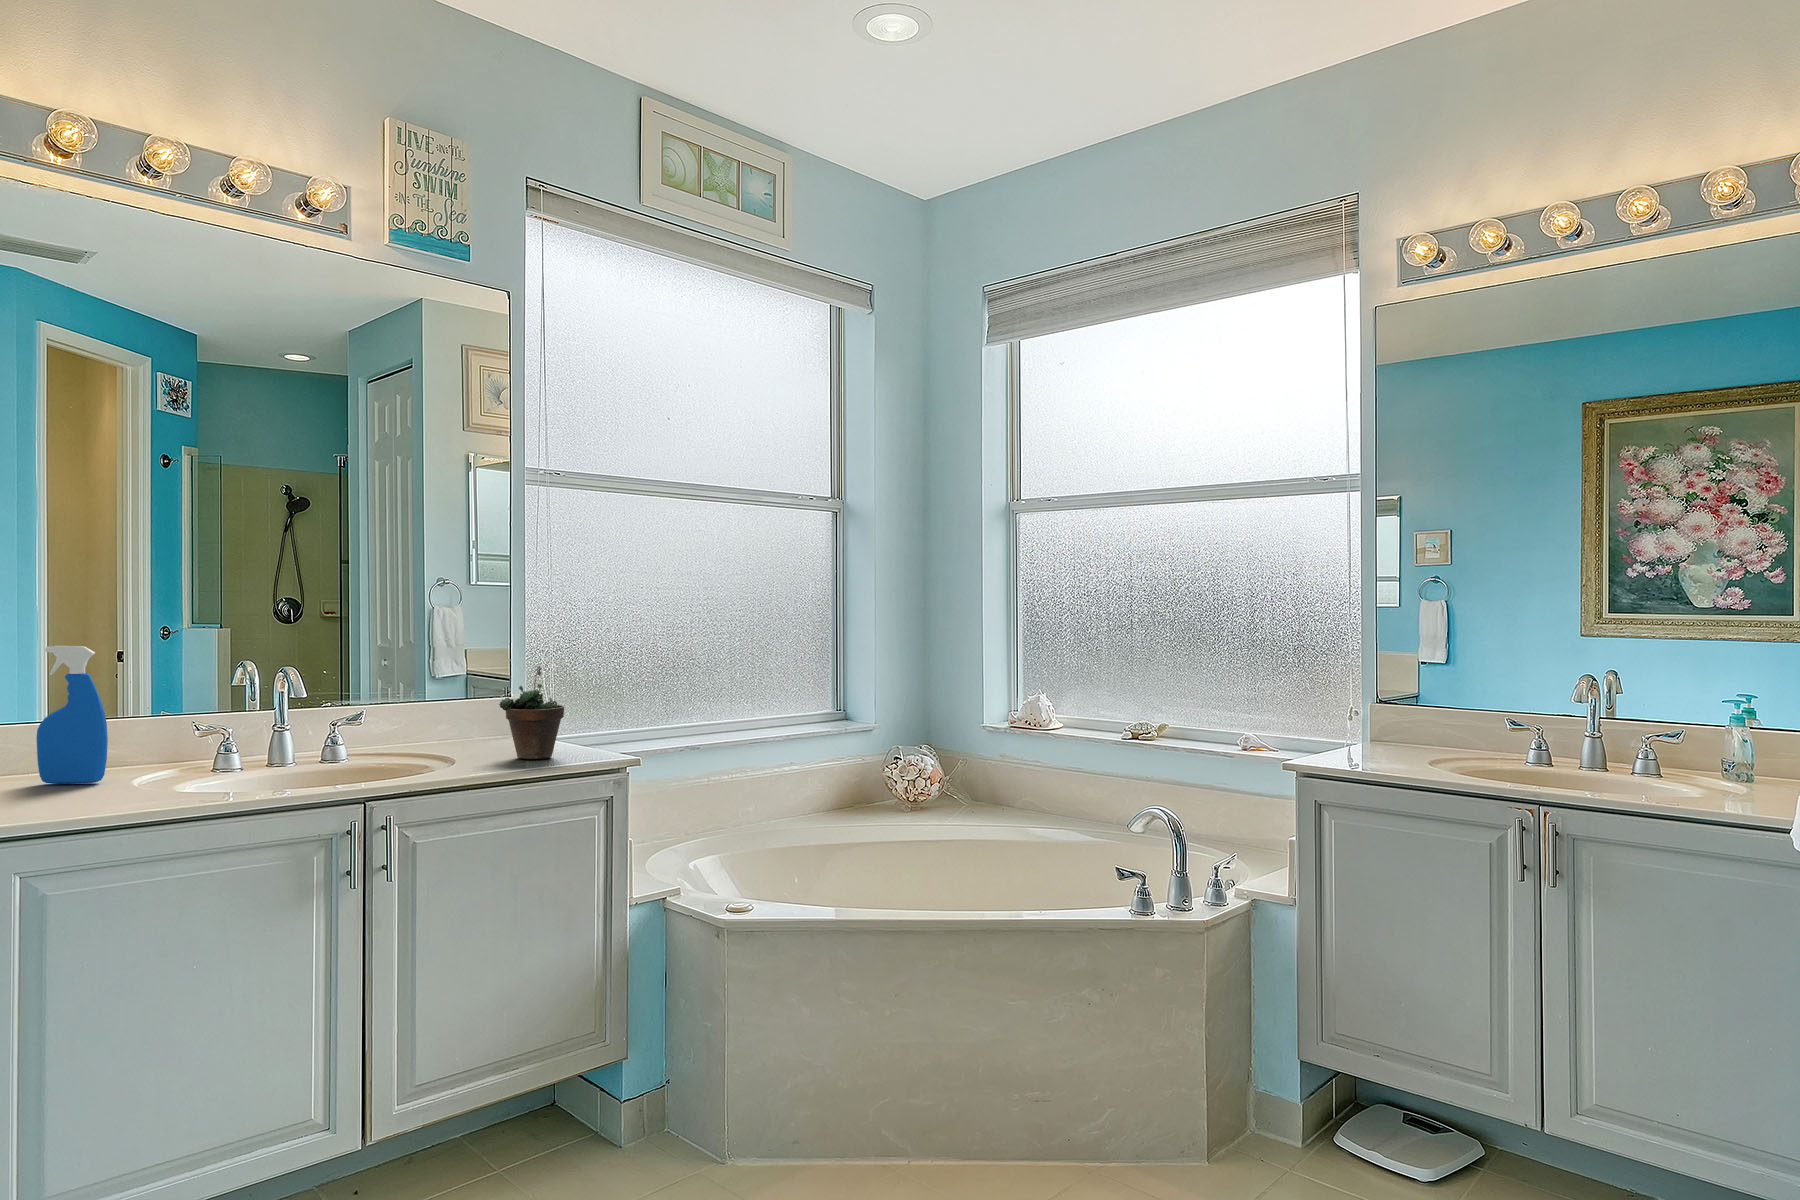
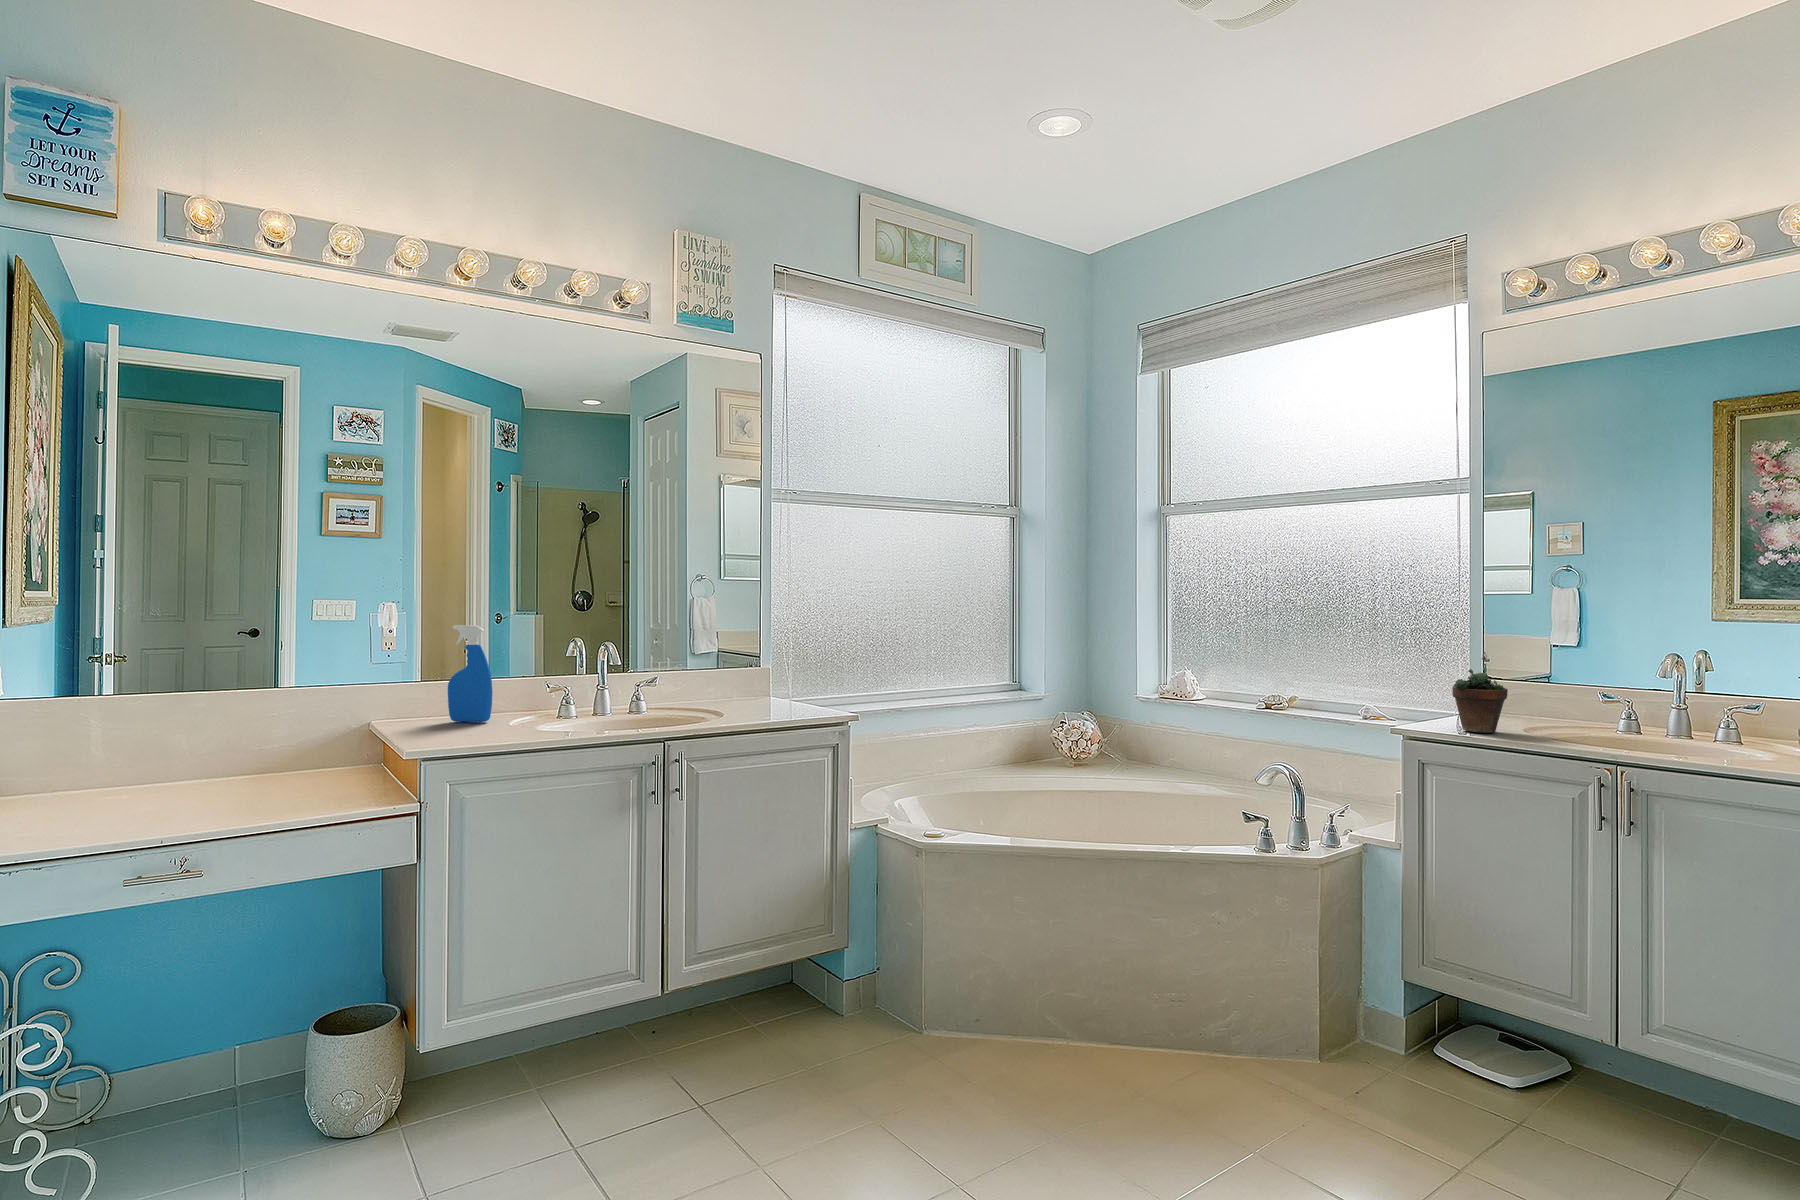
succulent plant: present [499,666,564,759] -> present [1452,652,1508,733]

